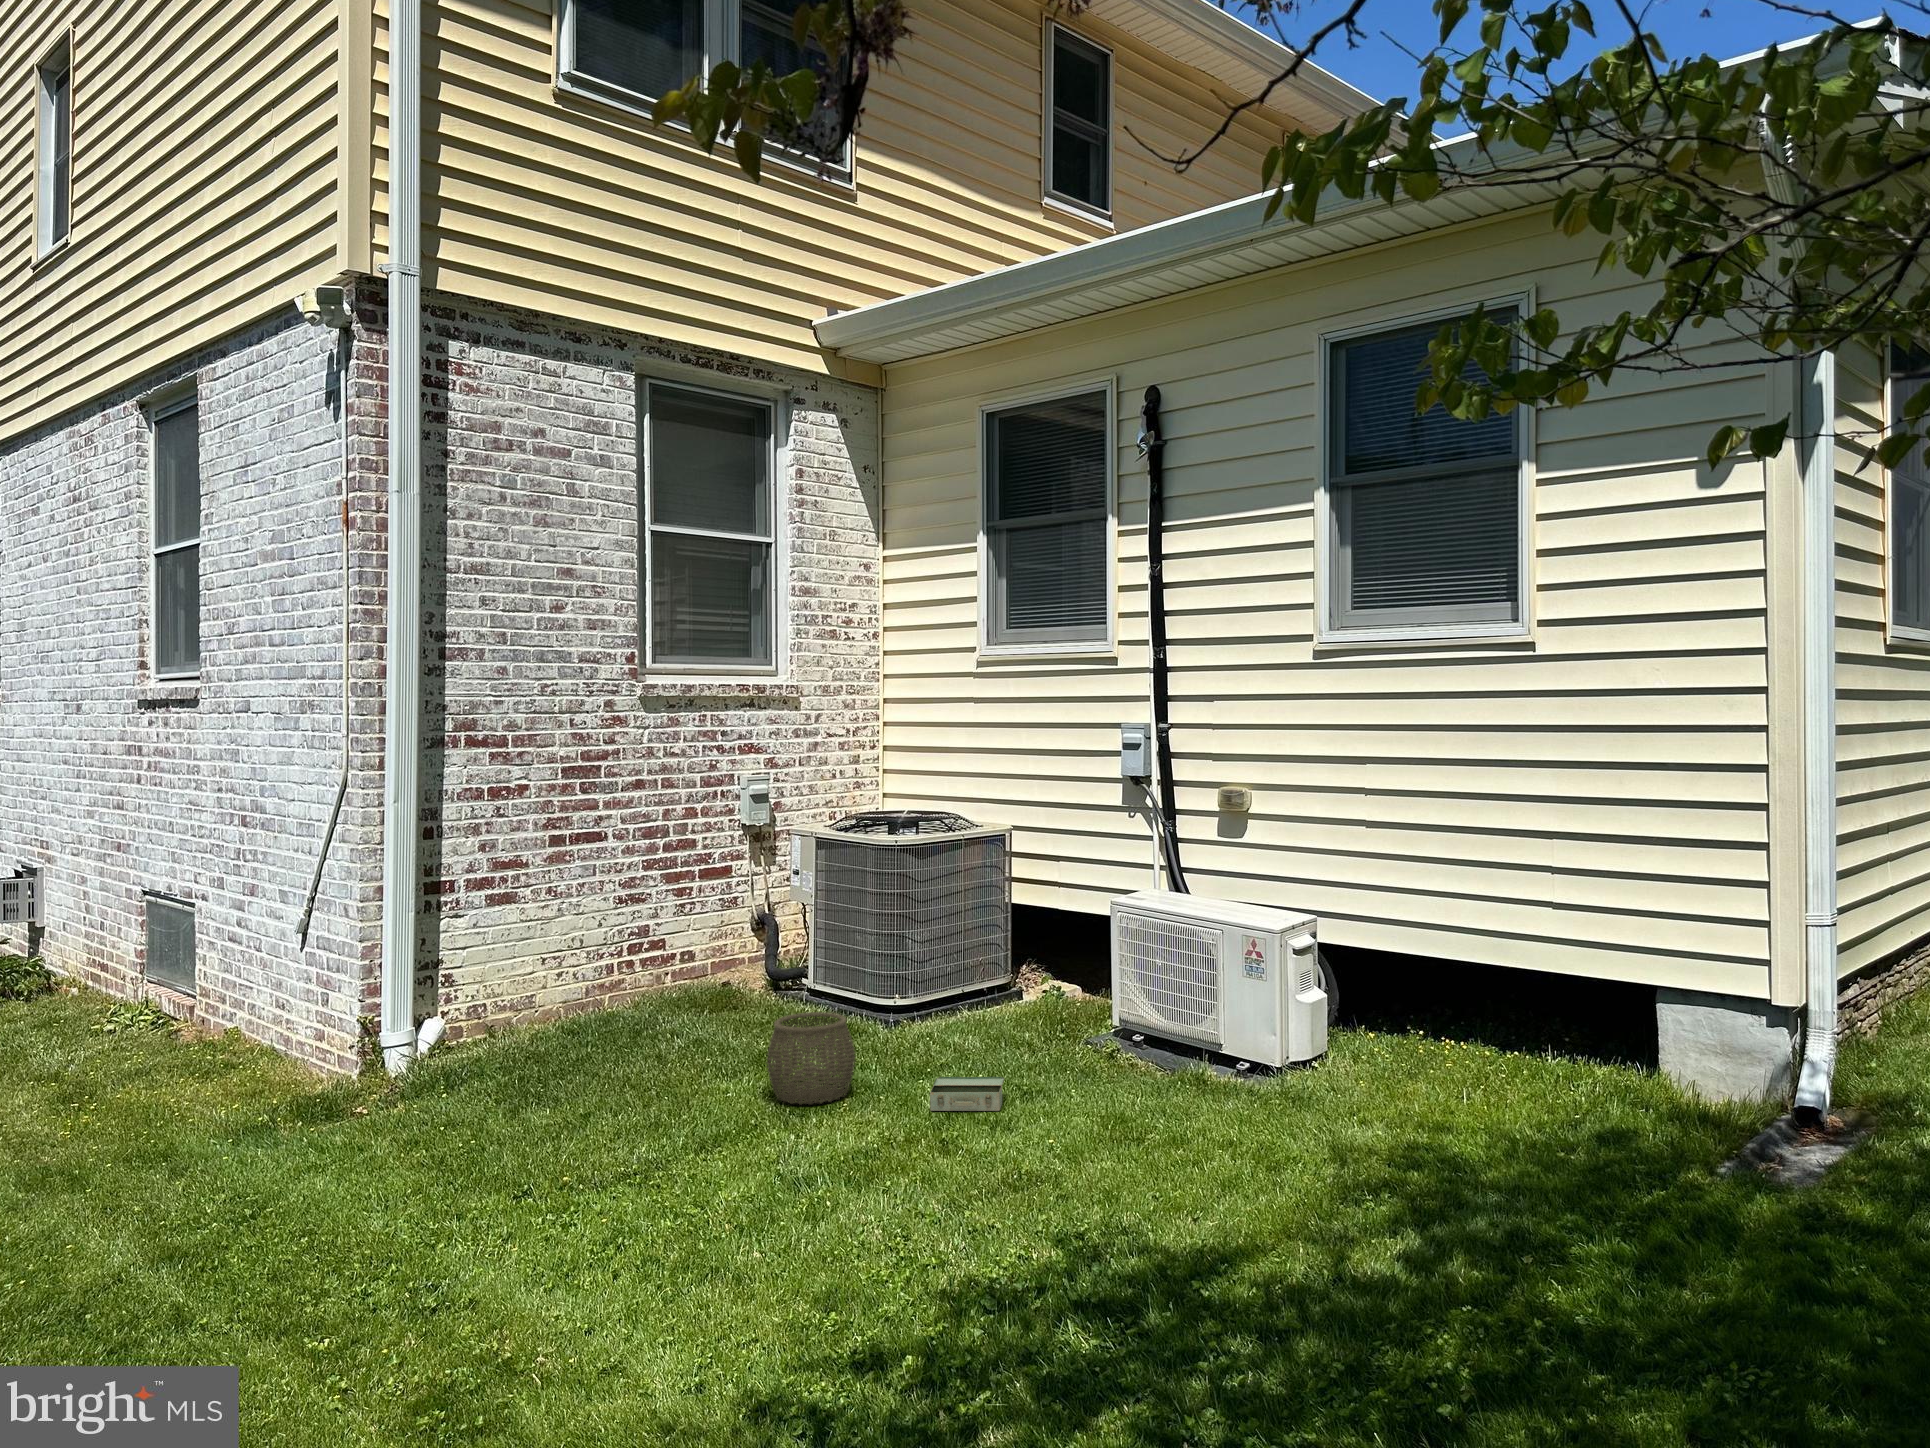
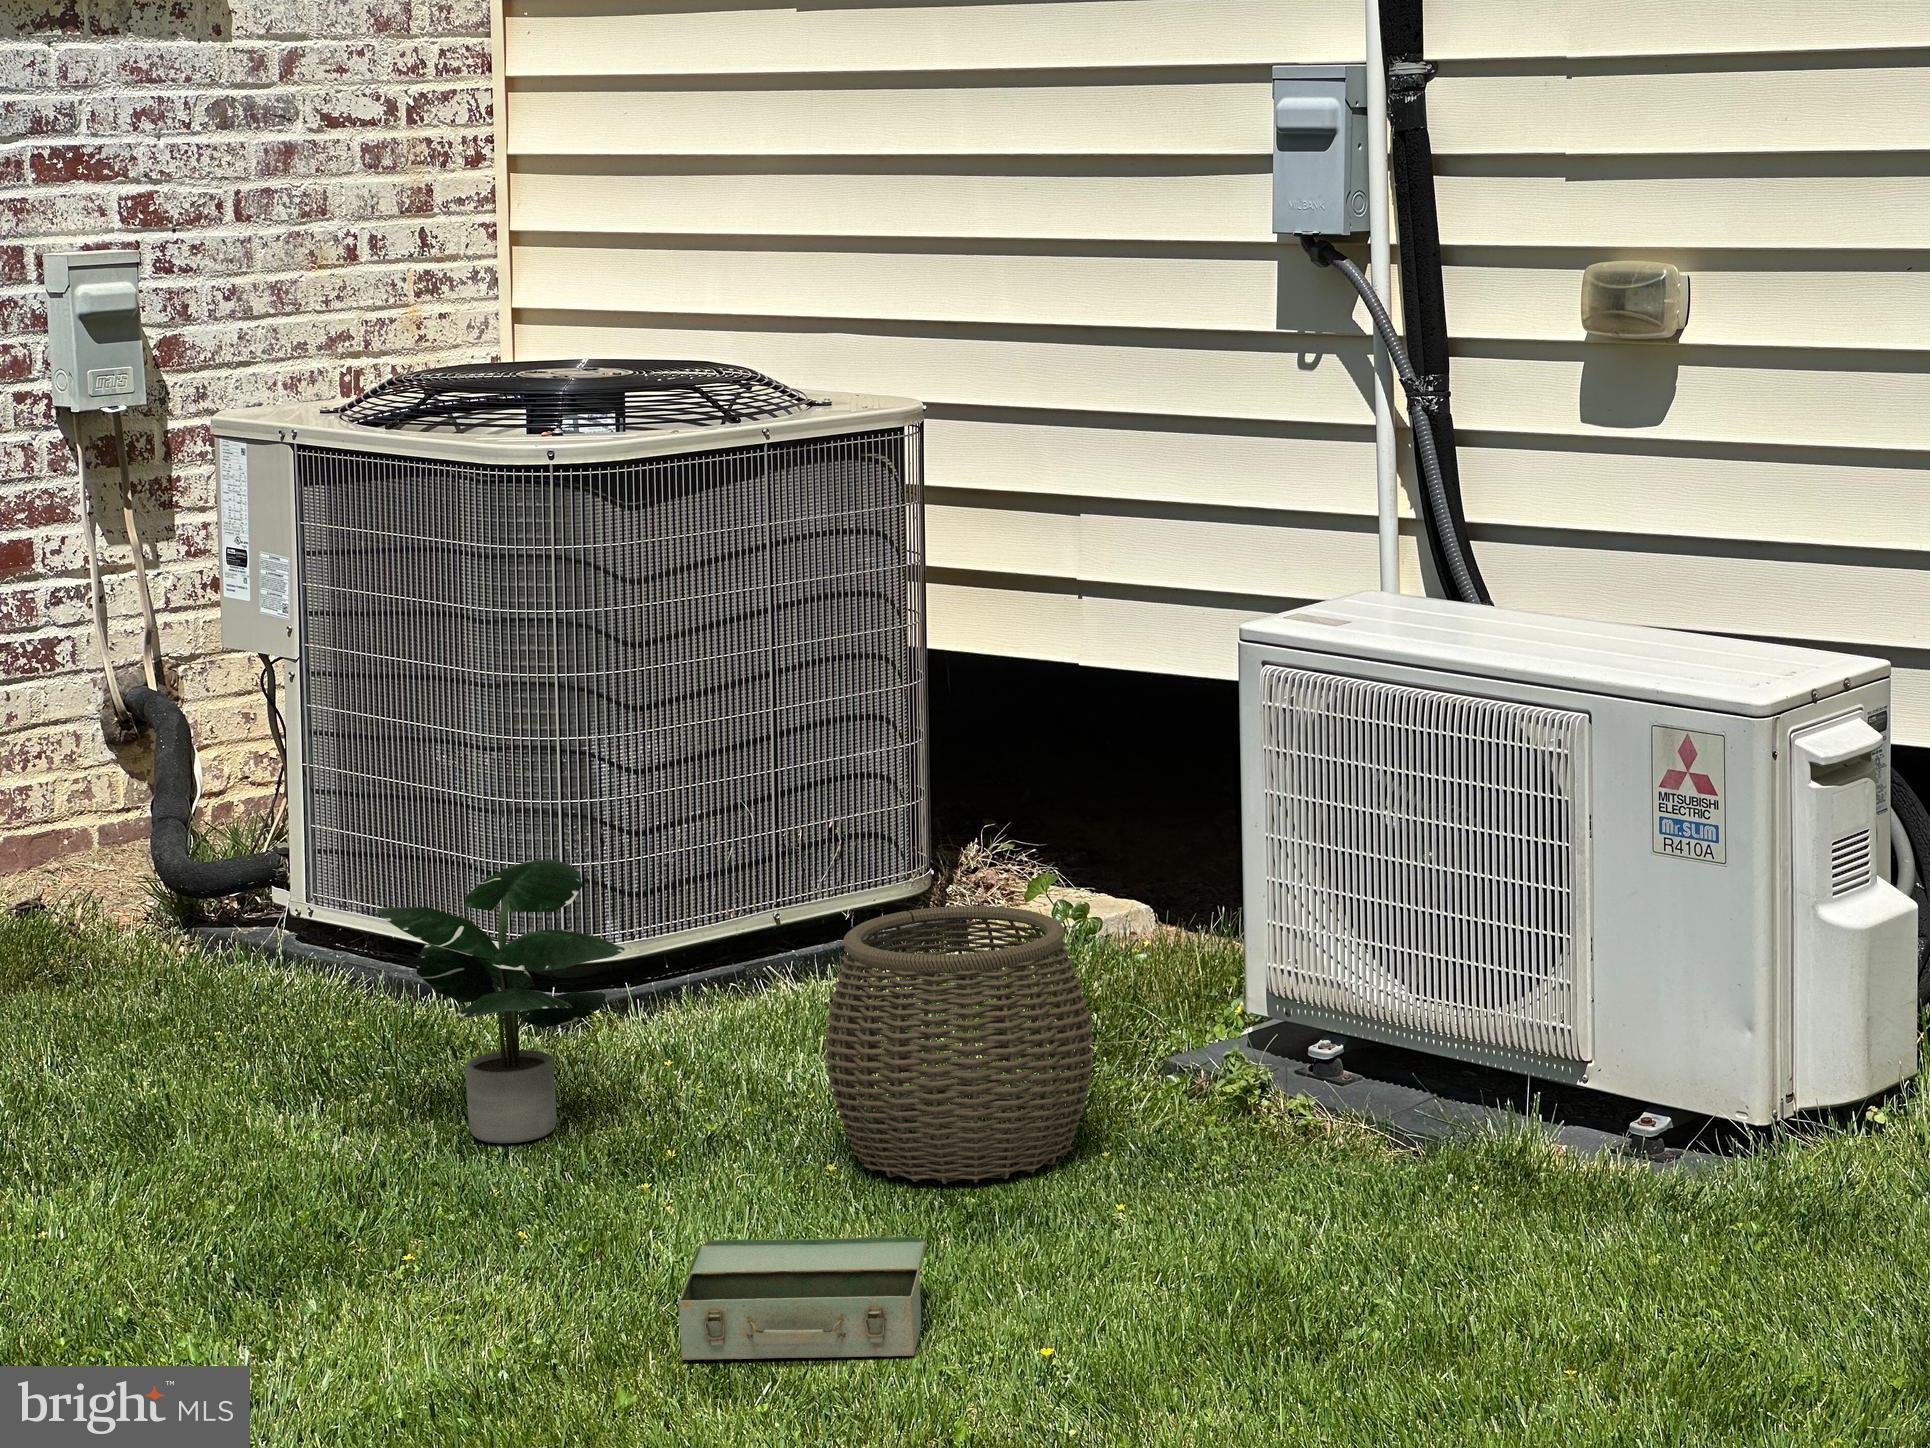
potted plant: none [841,965,916,1053] -> present [376,859,625,1143]
woven basket: present [767,1012,856,1105] -> present [824,906,1094,1184]

